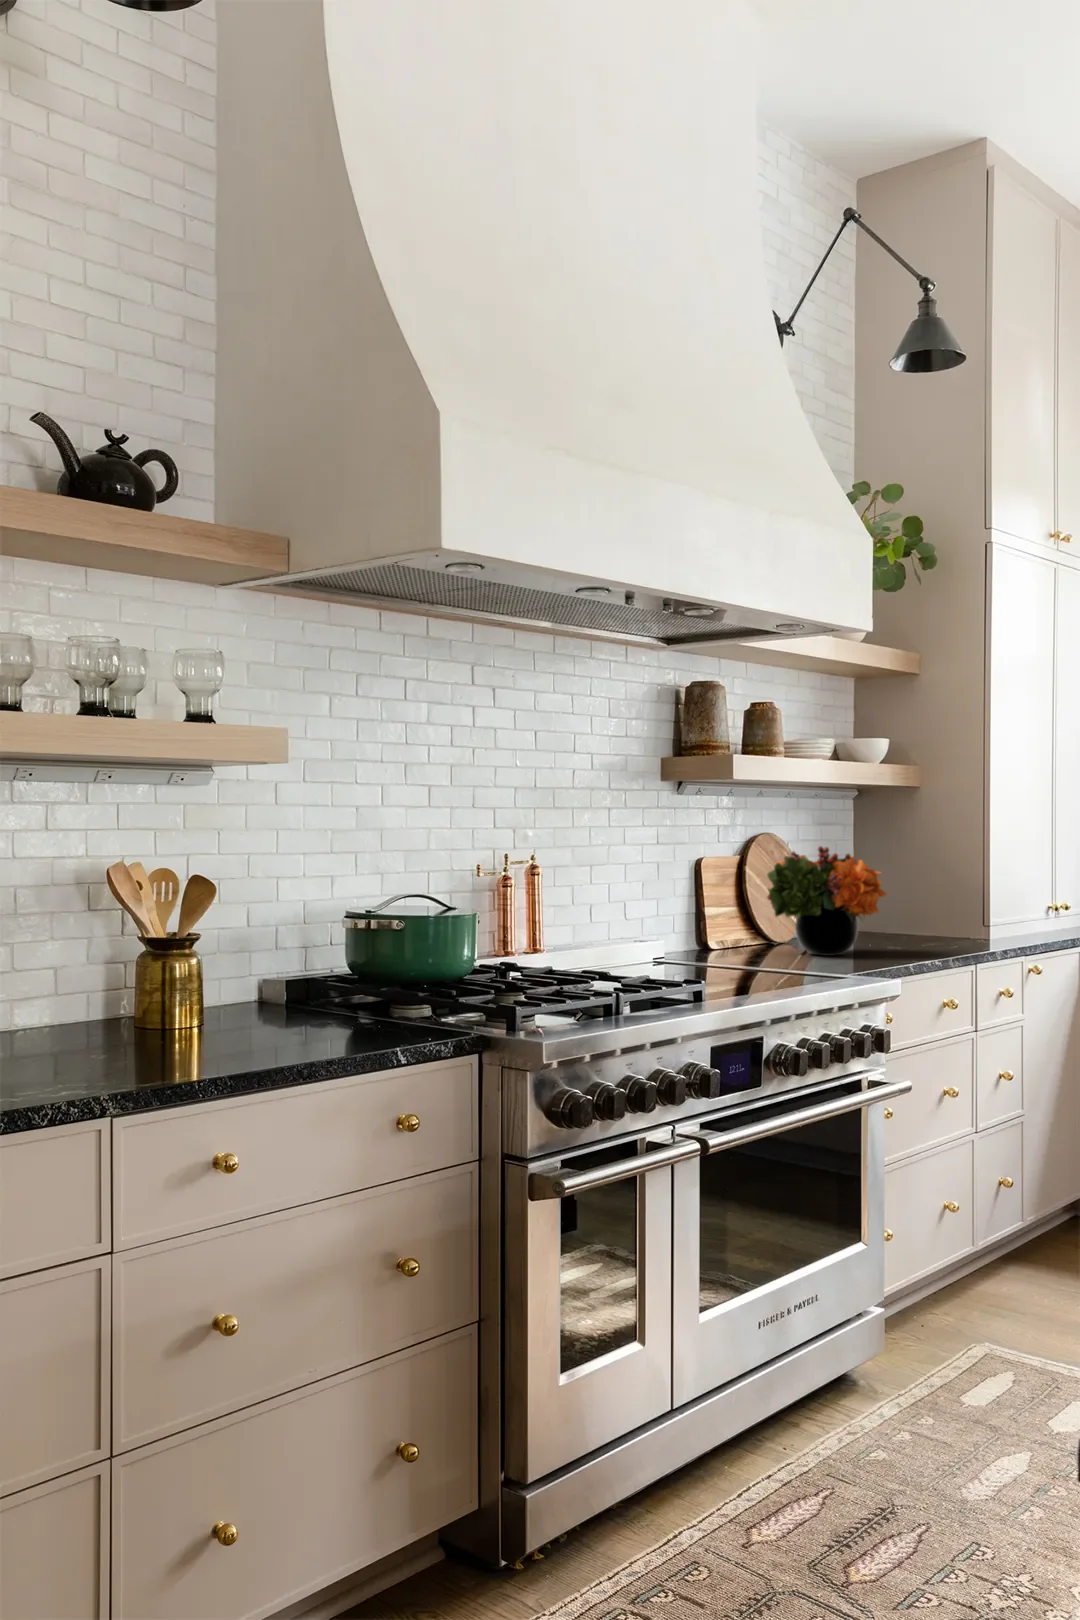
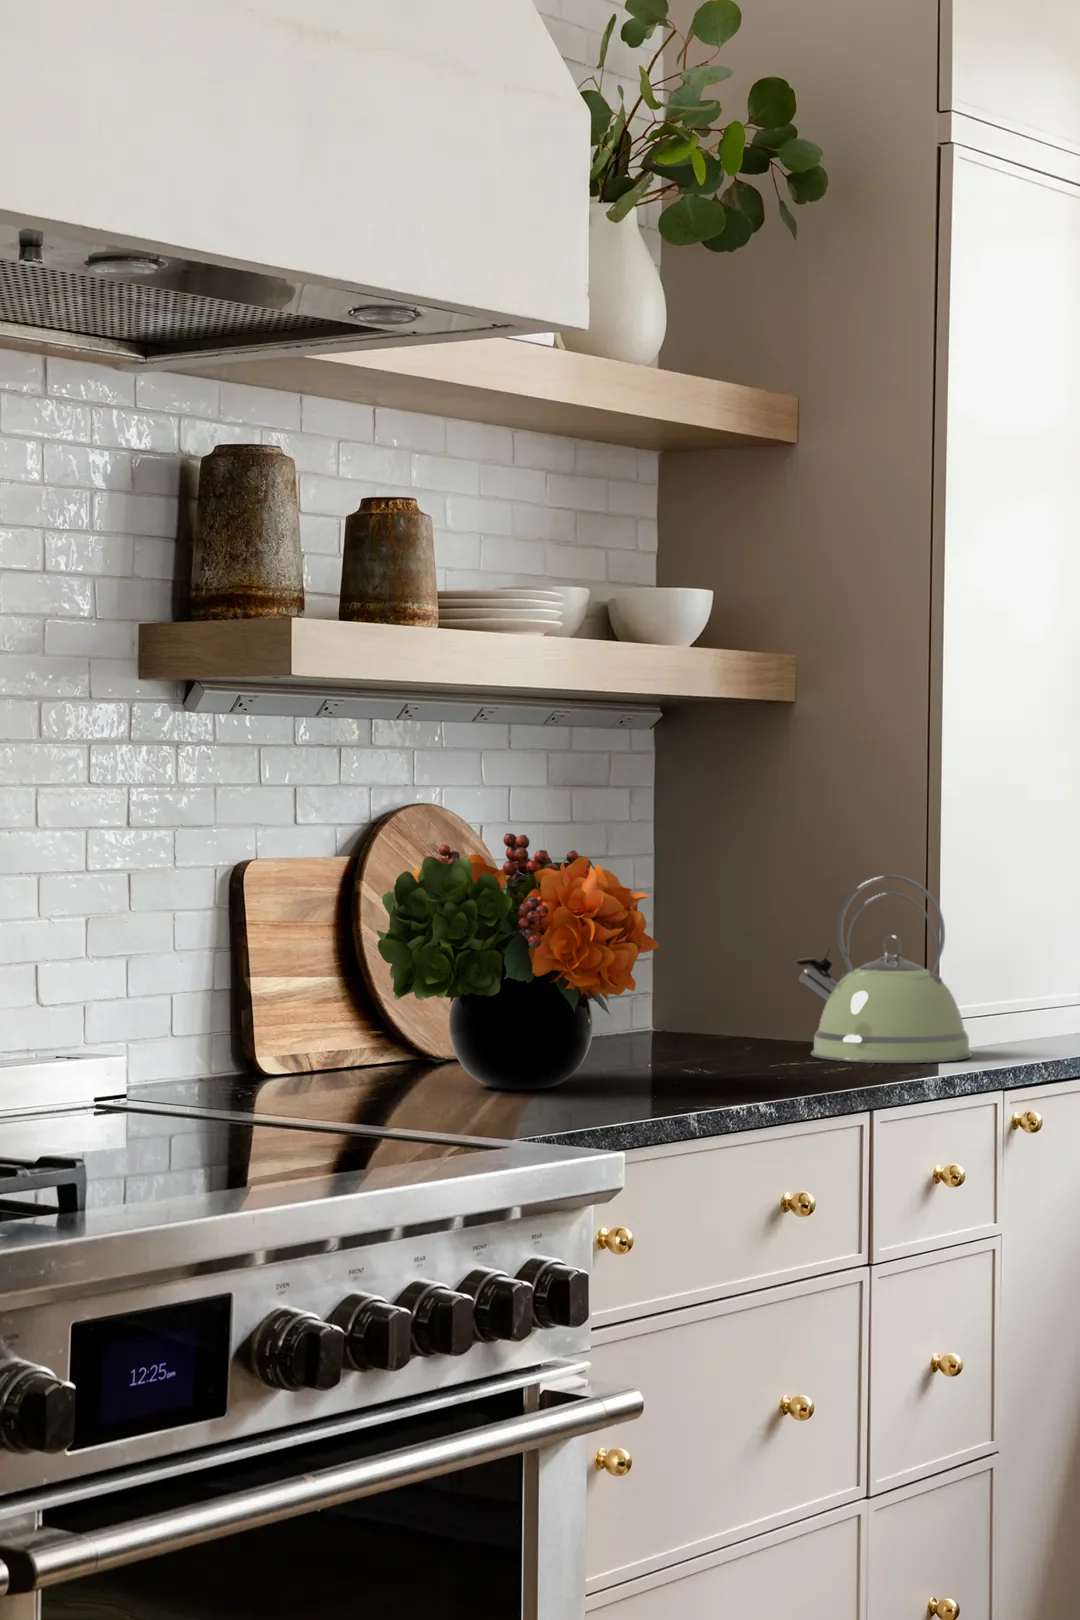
kettle: none [929,863,1010,945] -> present [796,875,972,1063]

